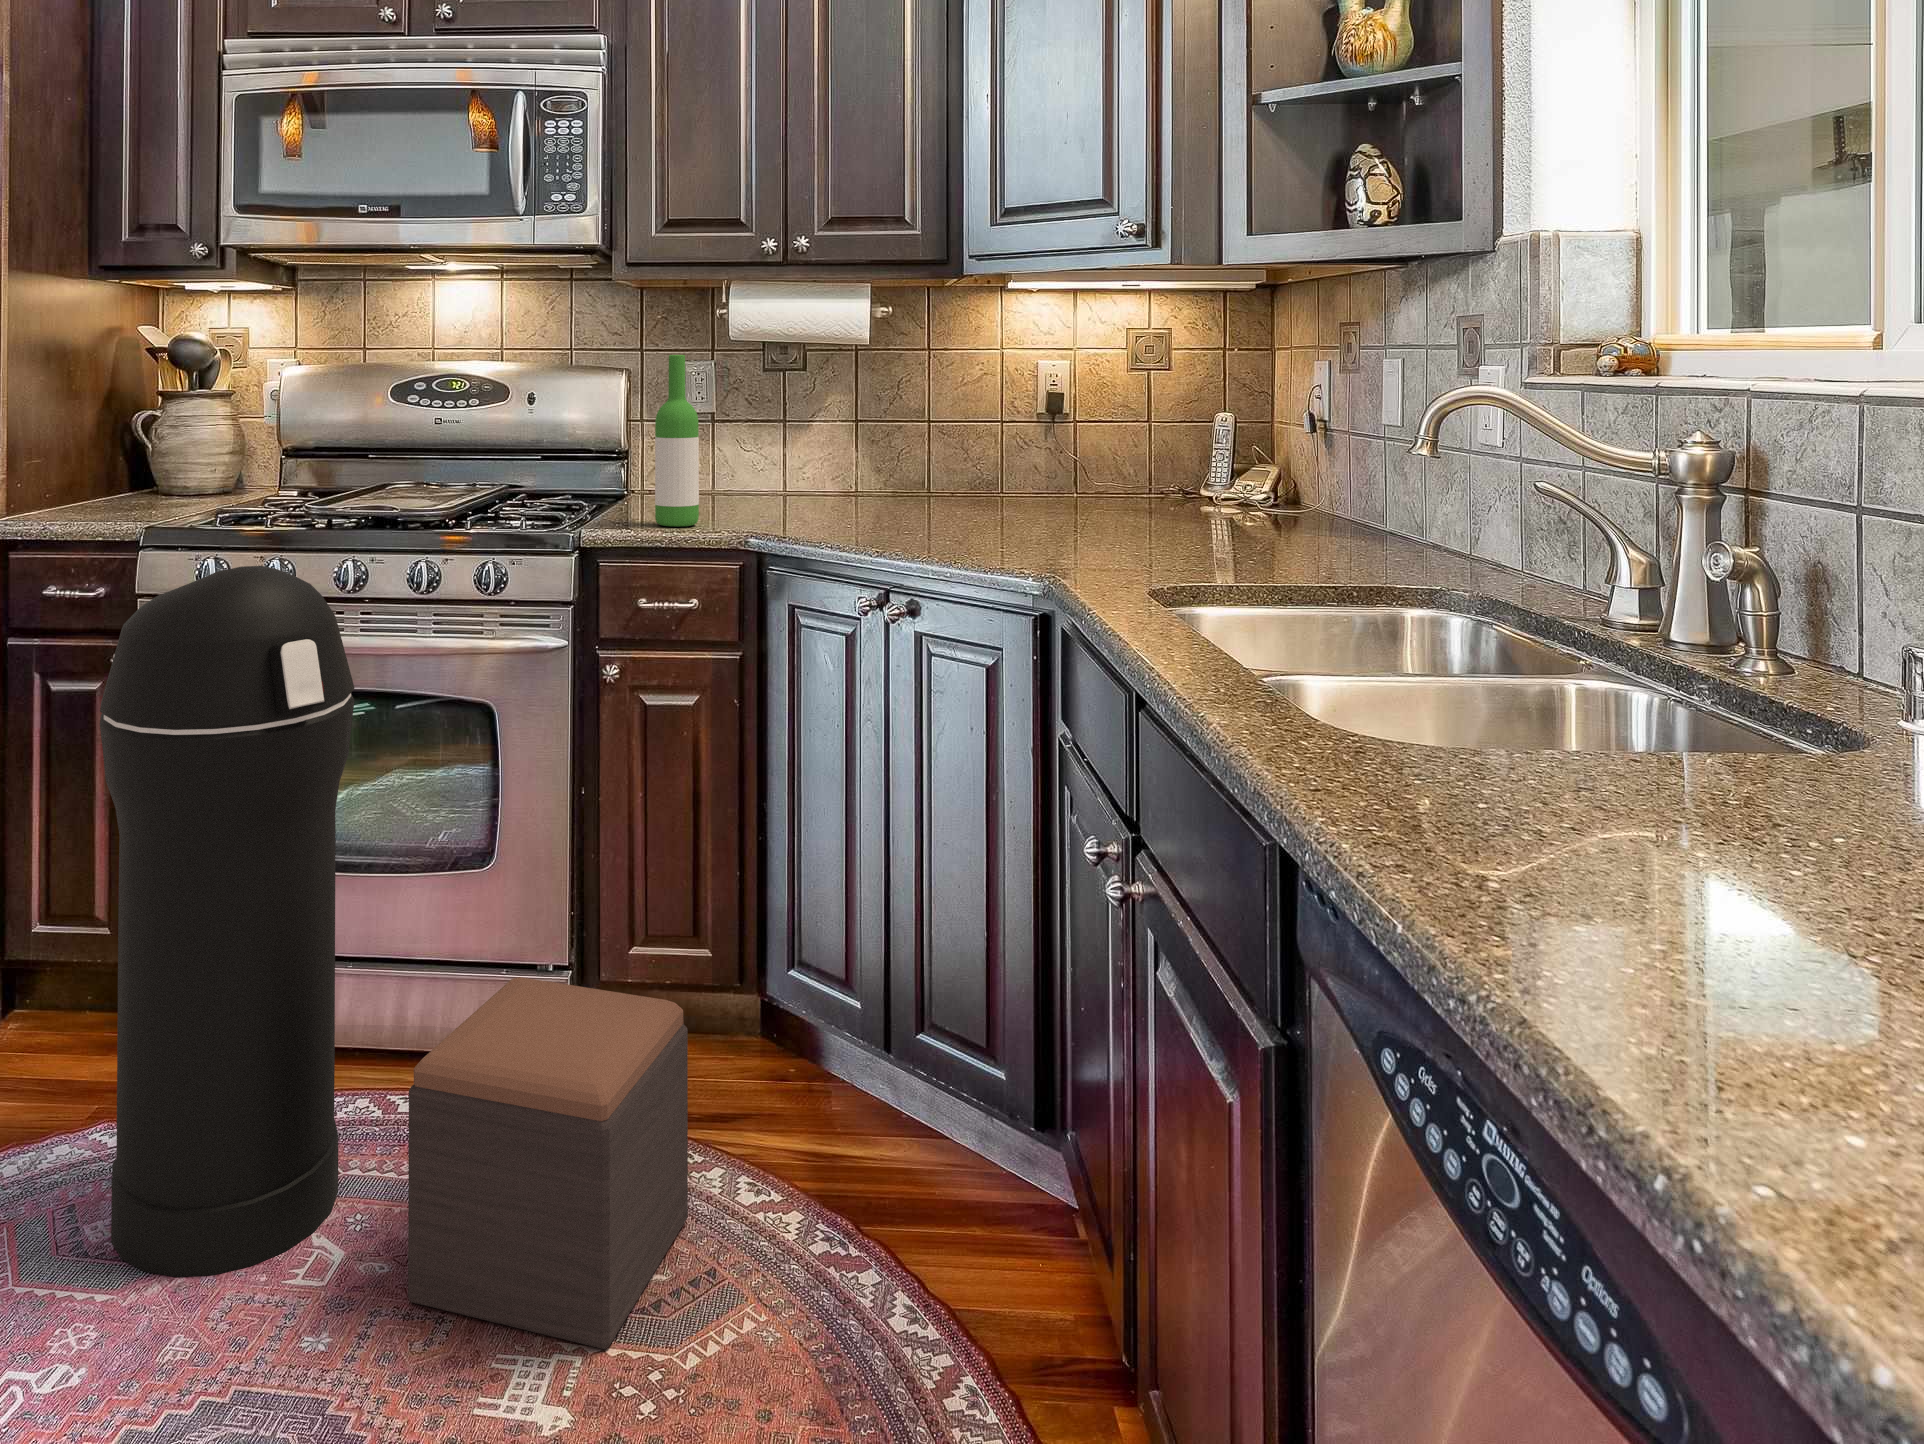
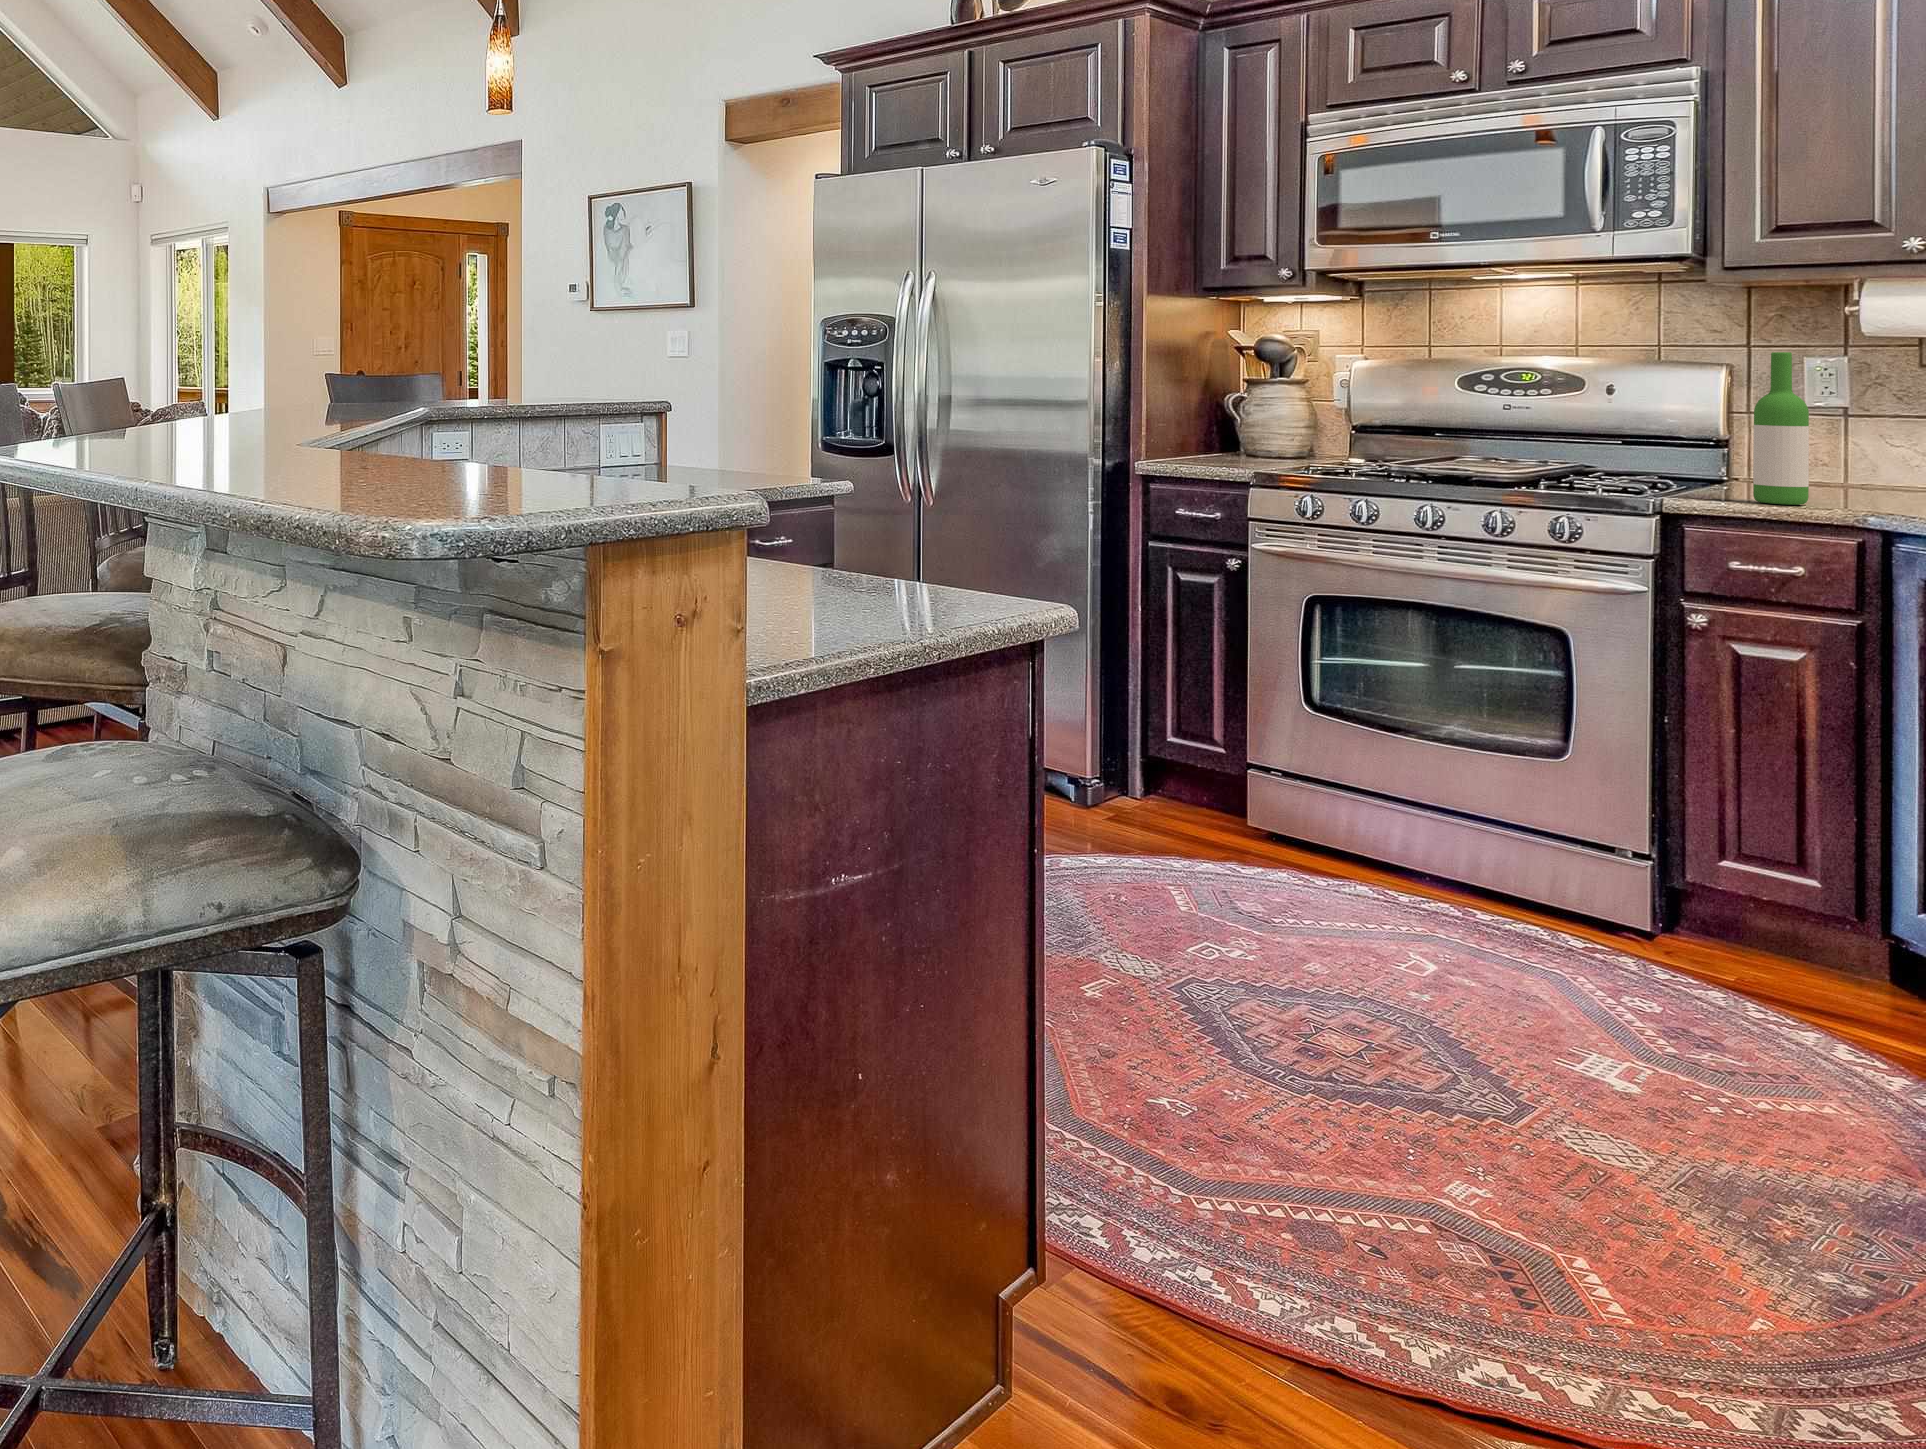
trash can: present [100,566,355,1277] -> none [1246,494,1442,951]
footstool: present [408,977,688,1349] -> none [1494,822,1773,1074]

